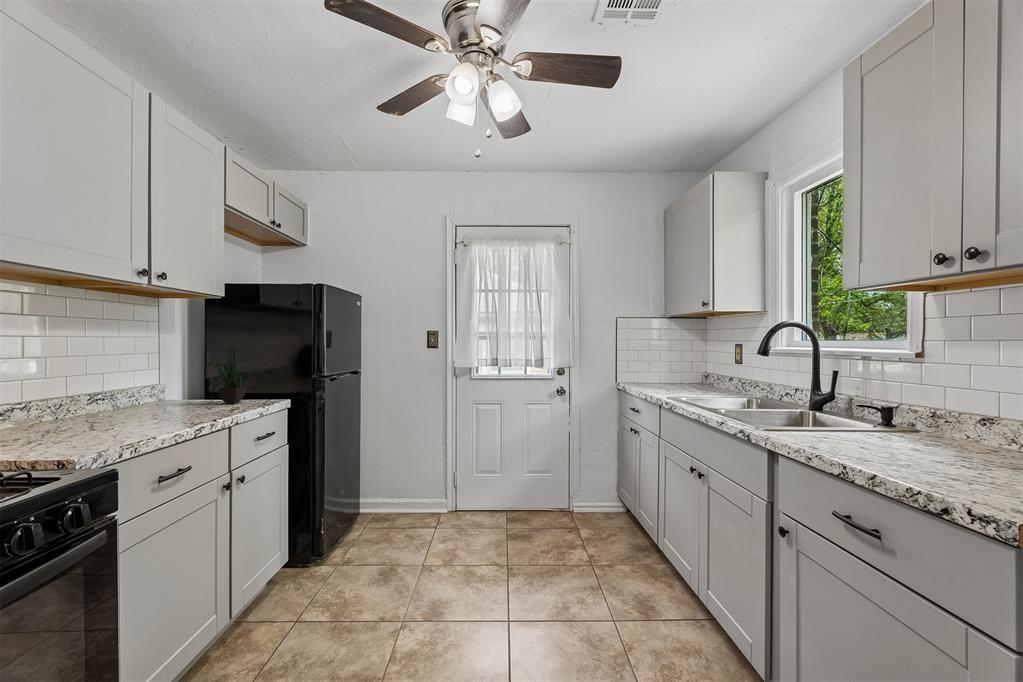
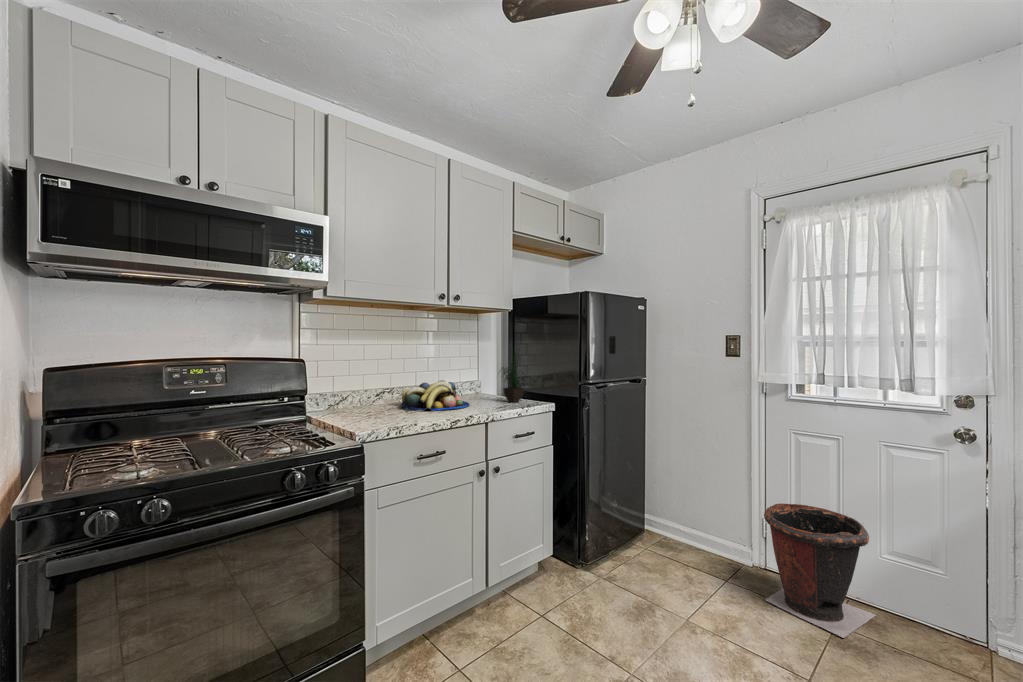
fruit bowl: none [60,385,183,428] -> present [401,380,470,411]
waste bin: none [463,454,526,536] -> present [764,503,876,638]

